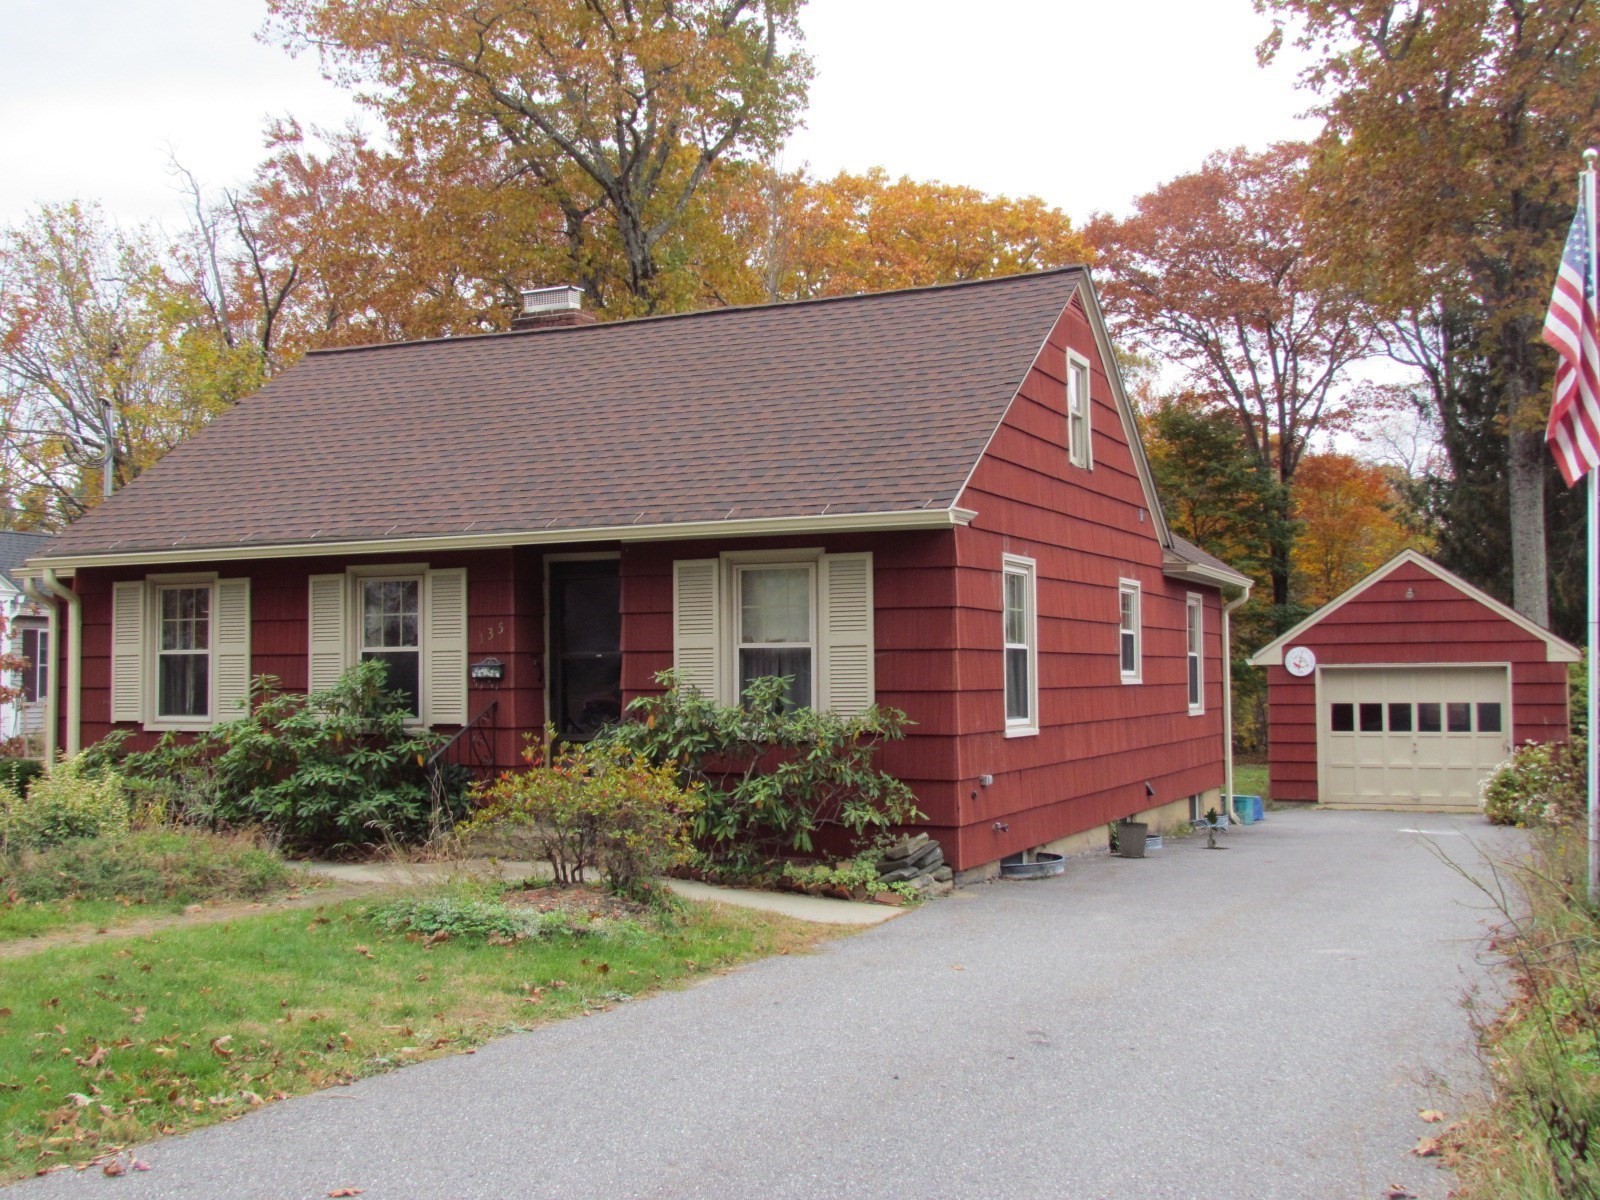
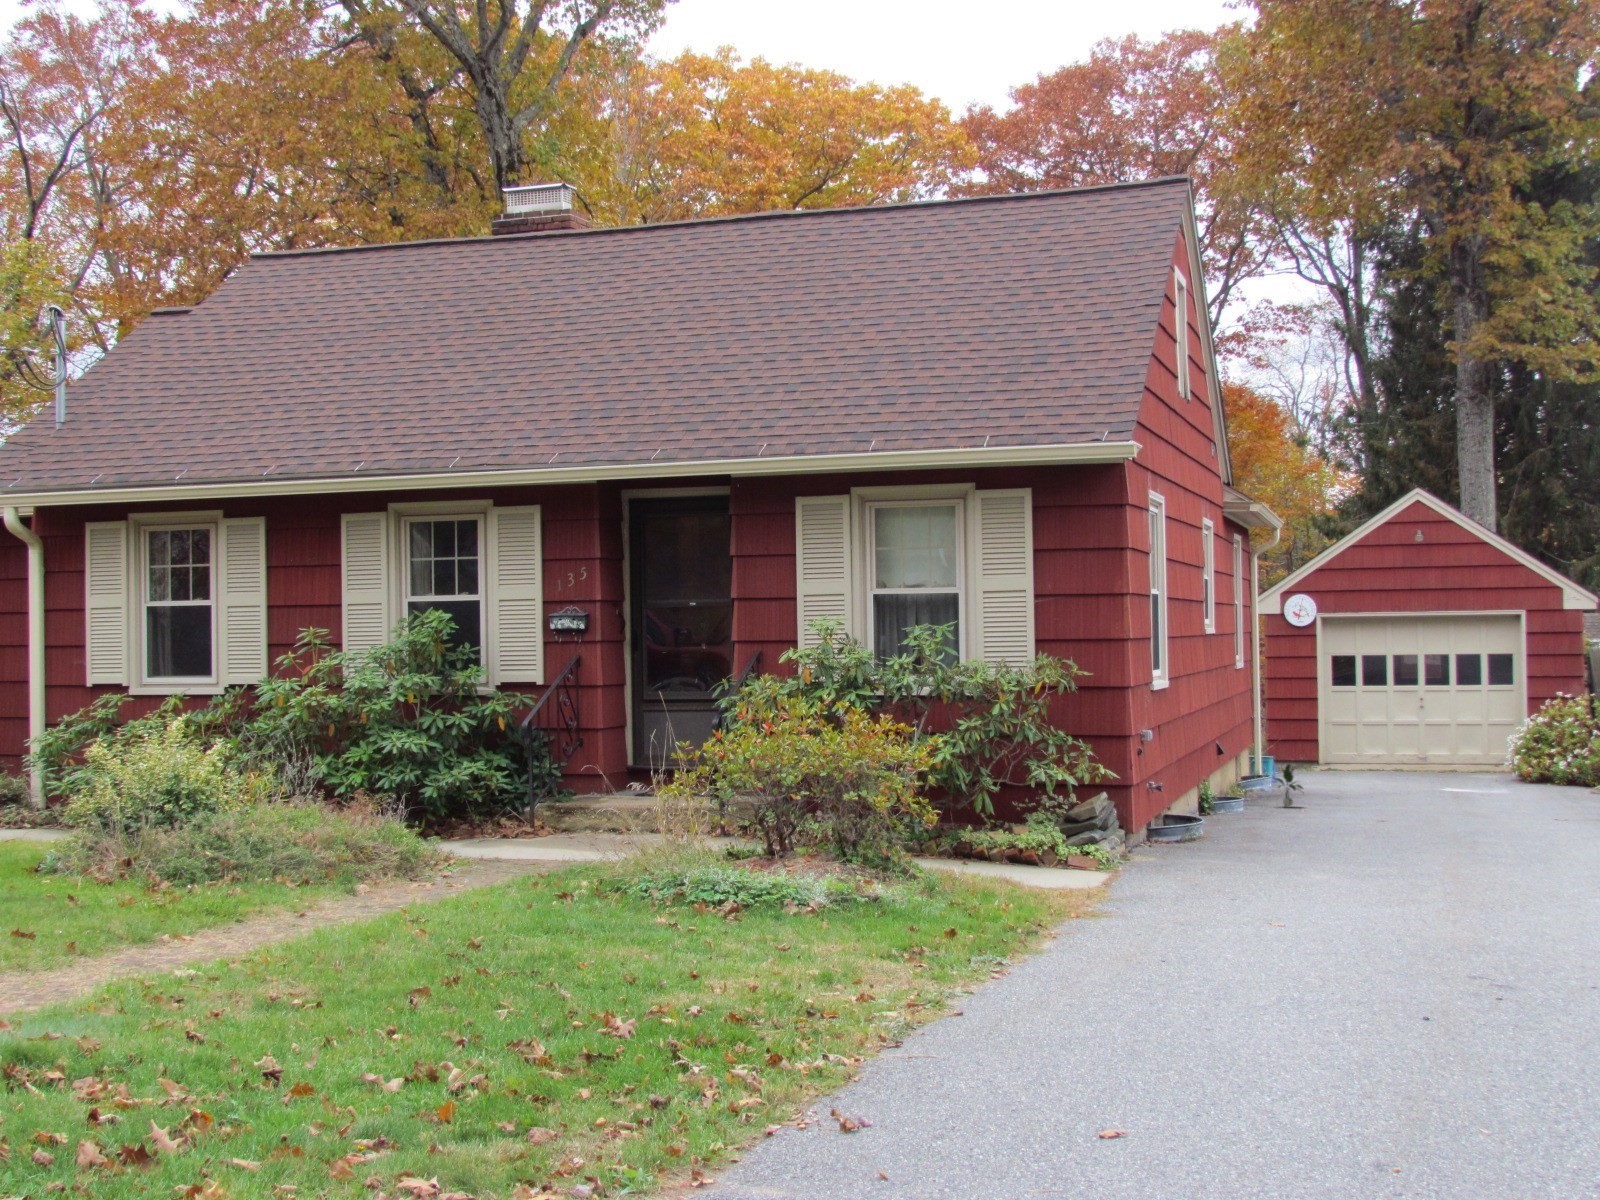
bucket: present [1117,821,1148,857] -> none [1206,779,1243,818]

